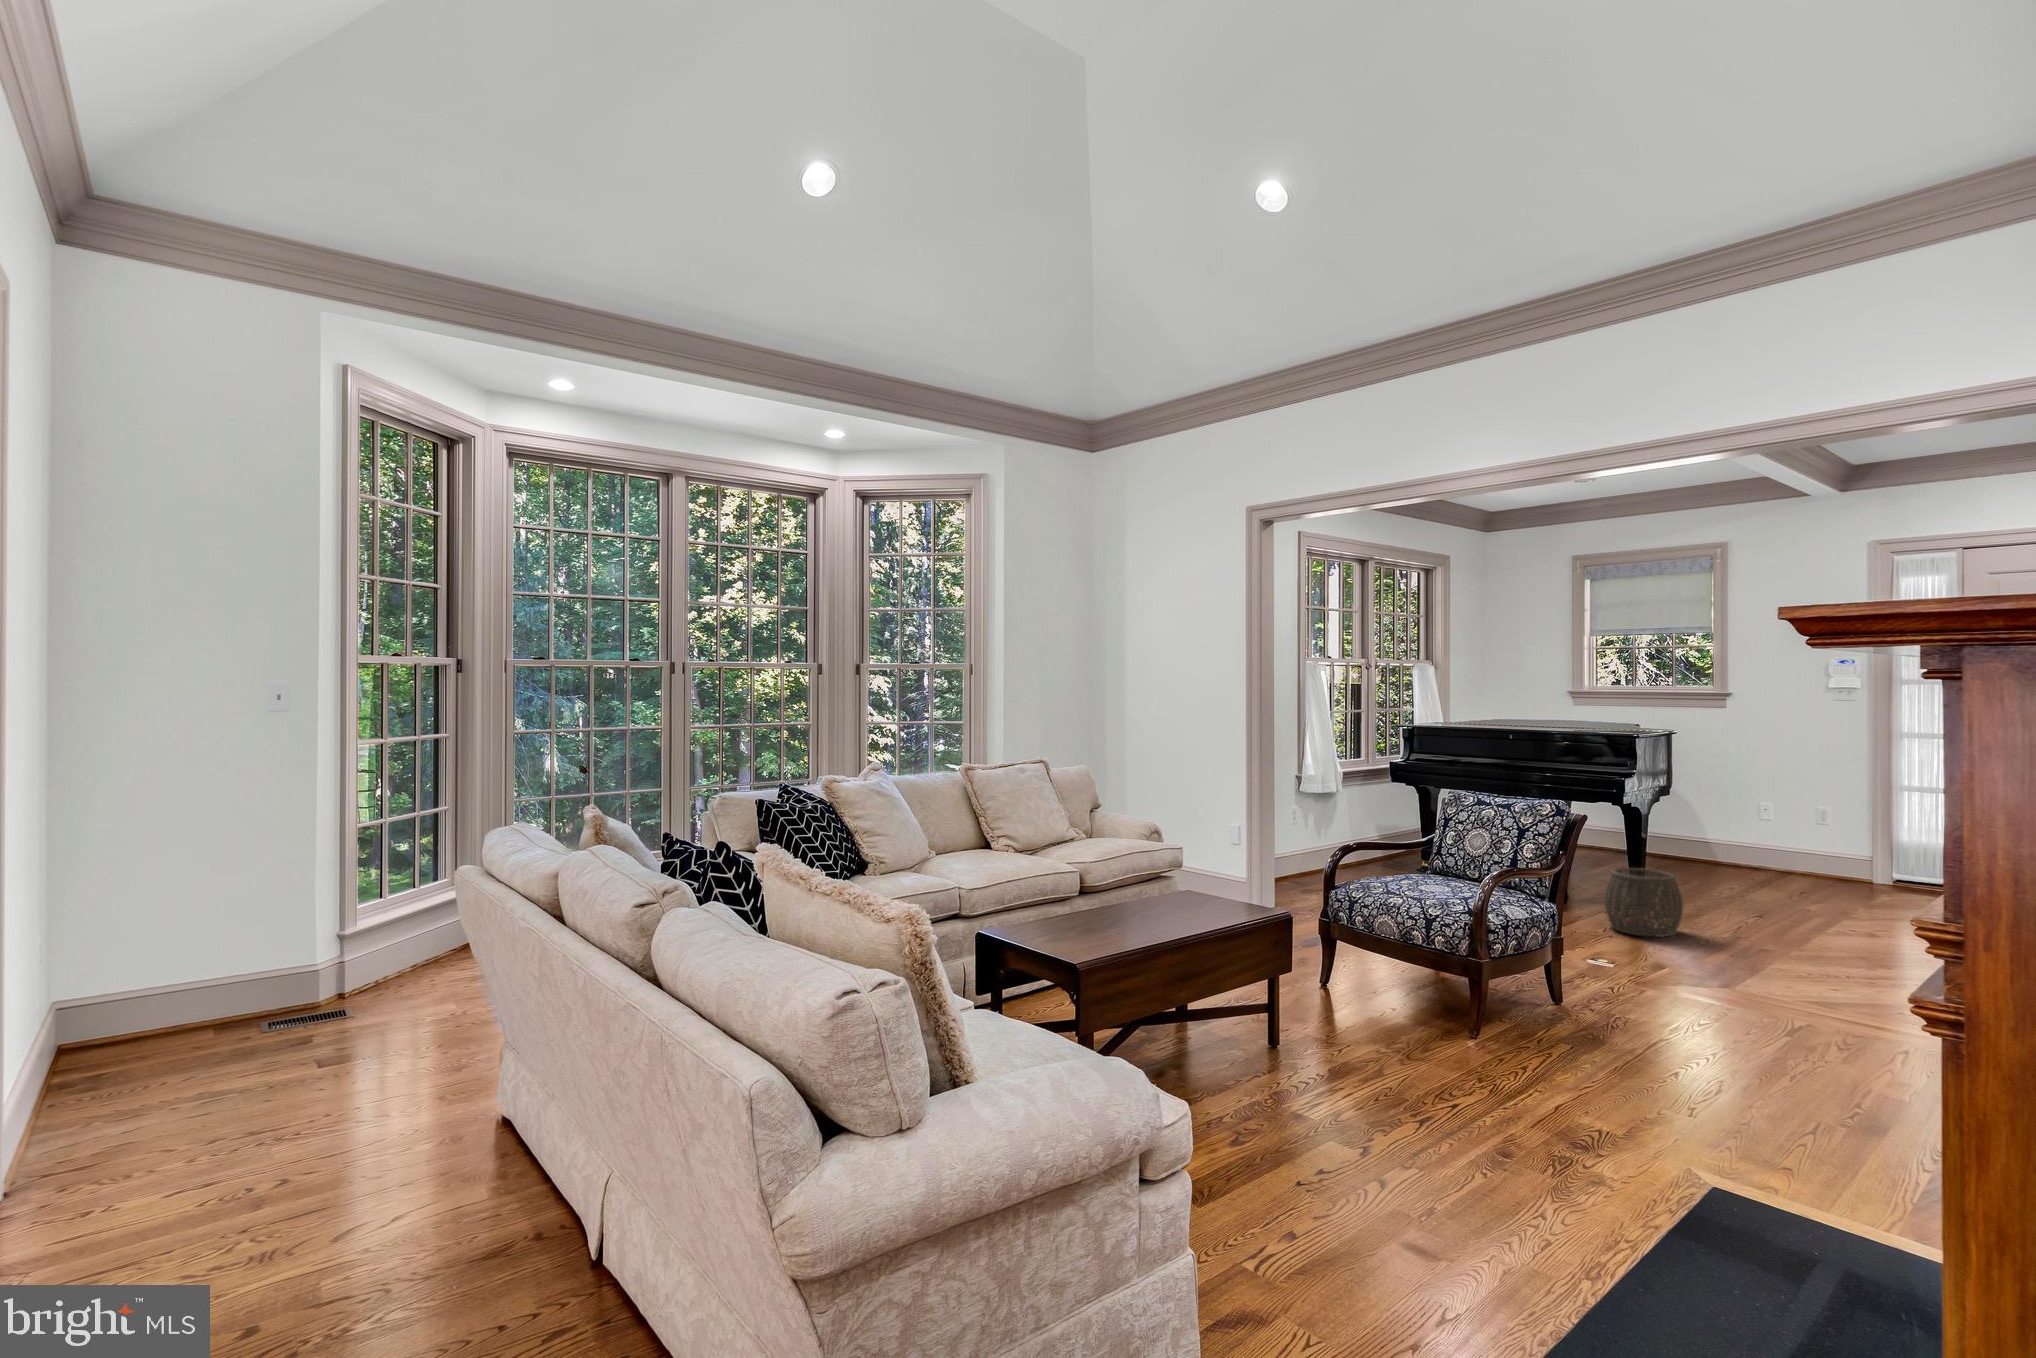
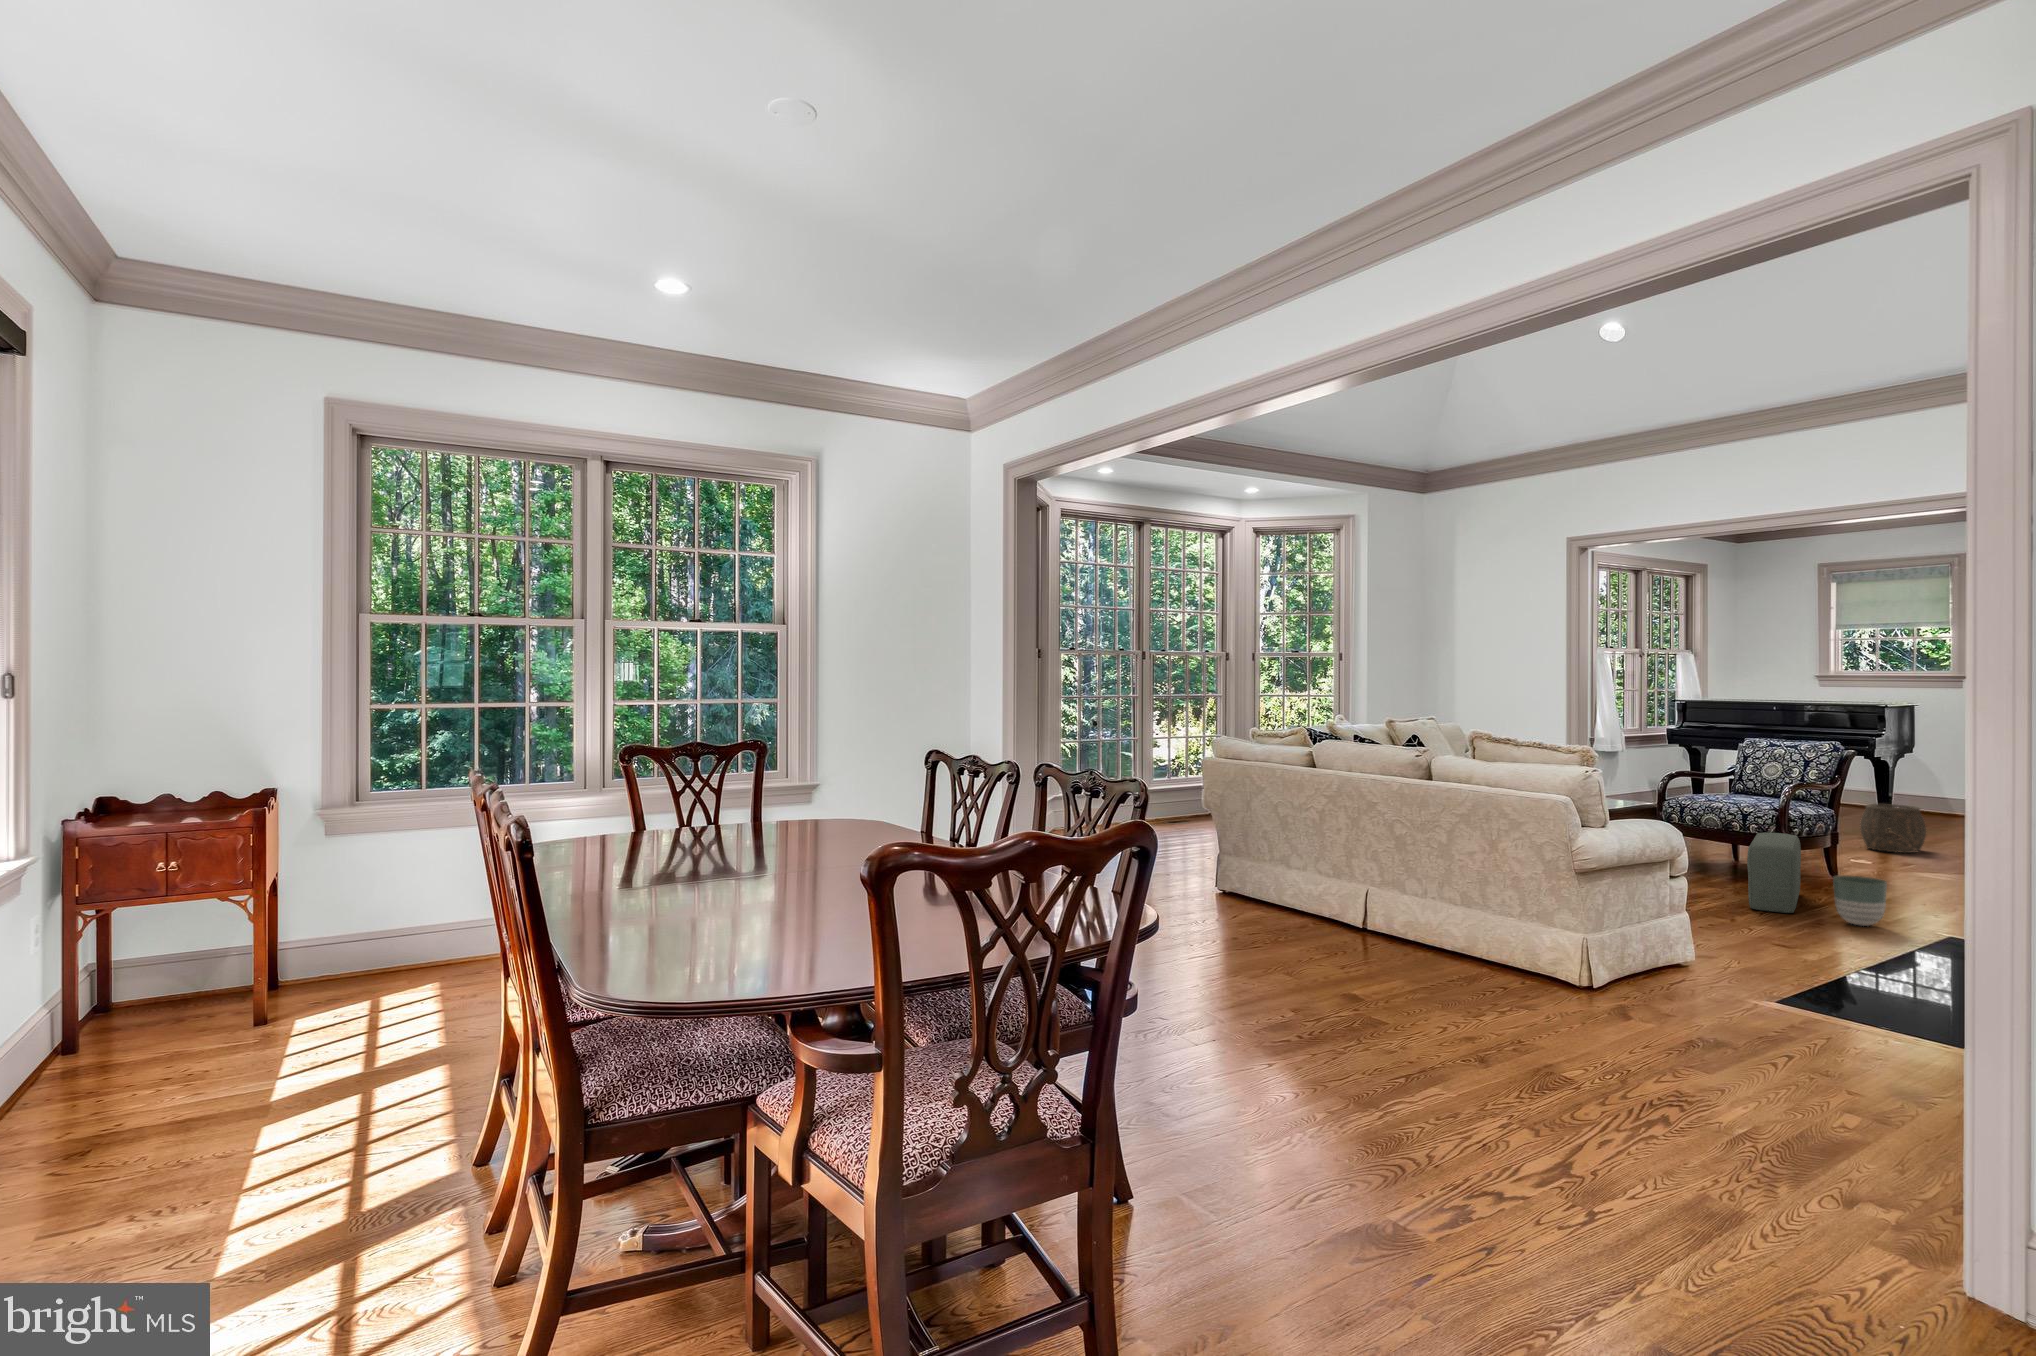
pouf: none [1410,952,1499,1109] -> present [1747,833,1801,913]
planter: none [1529,1053,1610,1147] -> present [1833,875,1887,926]

